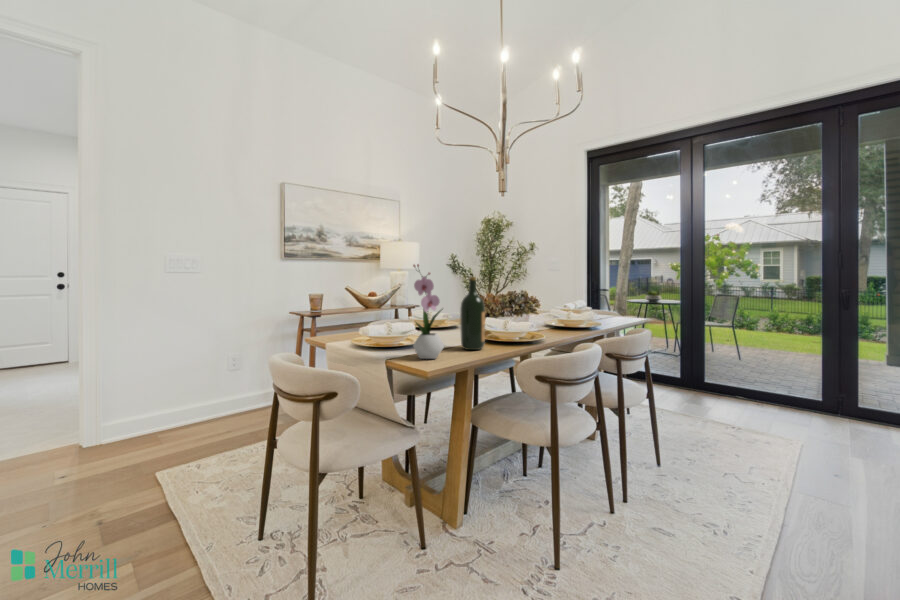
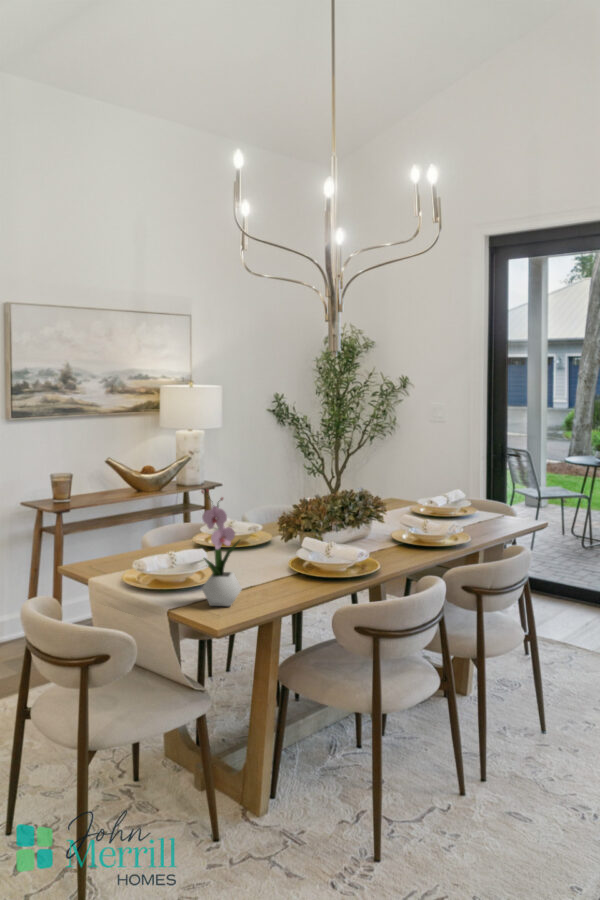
wine bottle: present [460,277,485,350] -> none [265,493,297,590]

